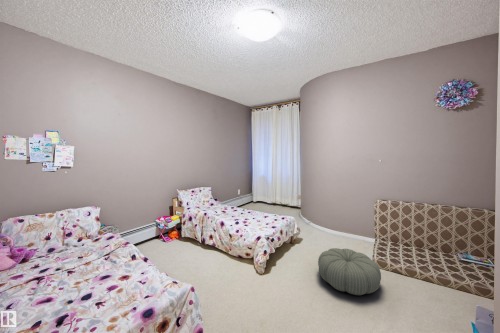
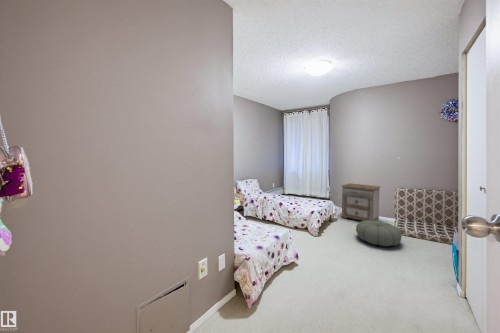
nightstand: none [307,192,357,249] -> present [341,184,380,221]

